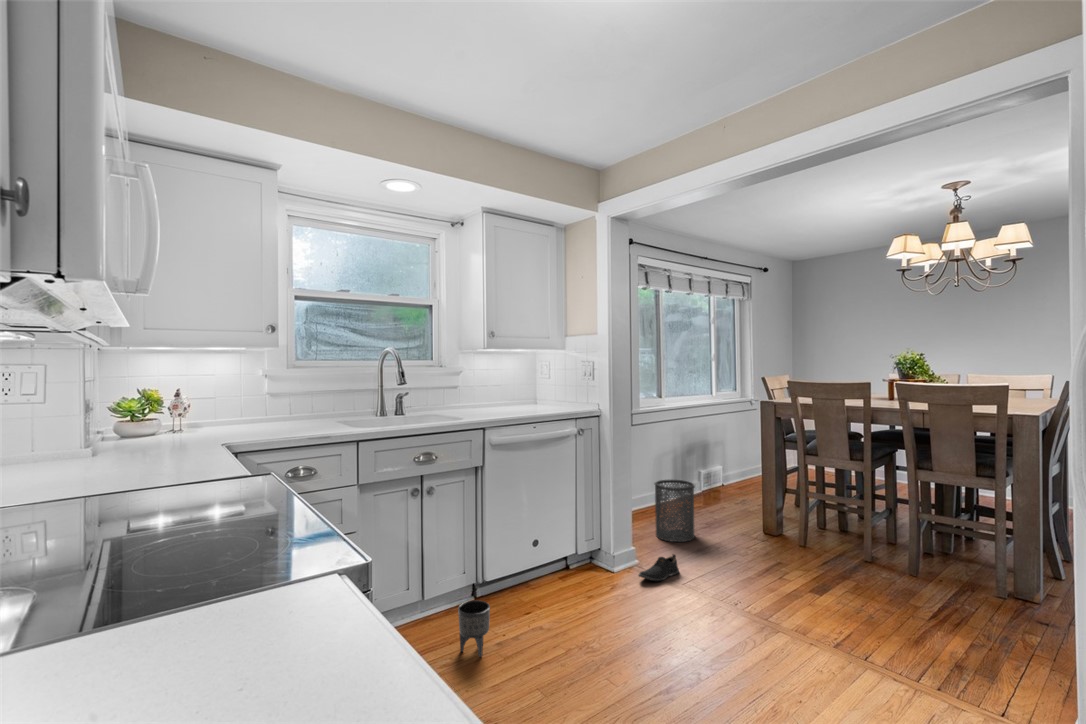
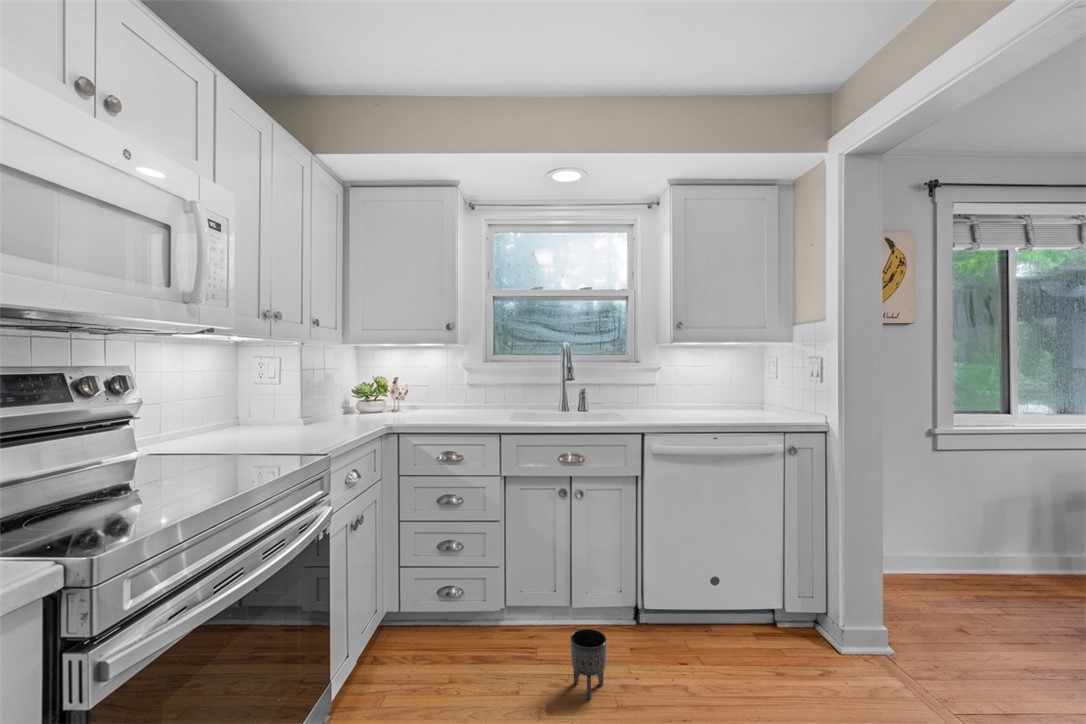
trash can: present [655,480,695,542] -> none [954,536,1035,644]
shoe: present [639,554,679,581] -> none [872,654,961,693]

